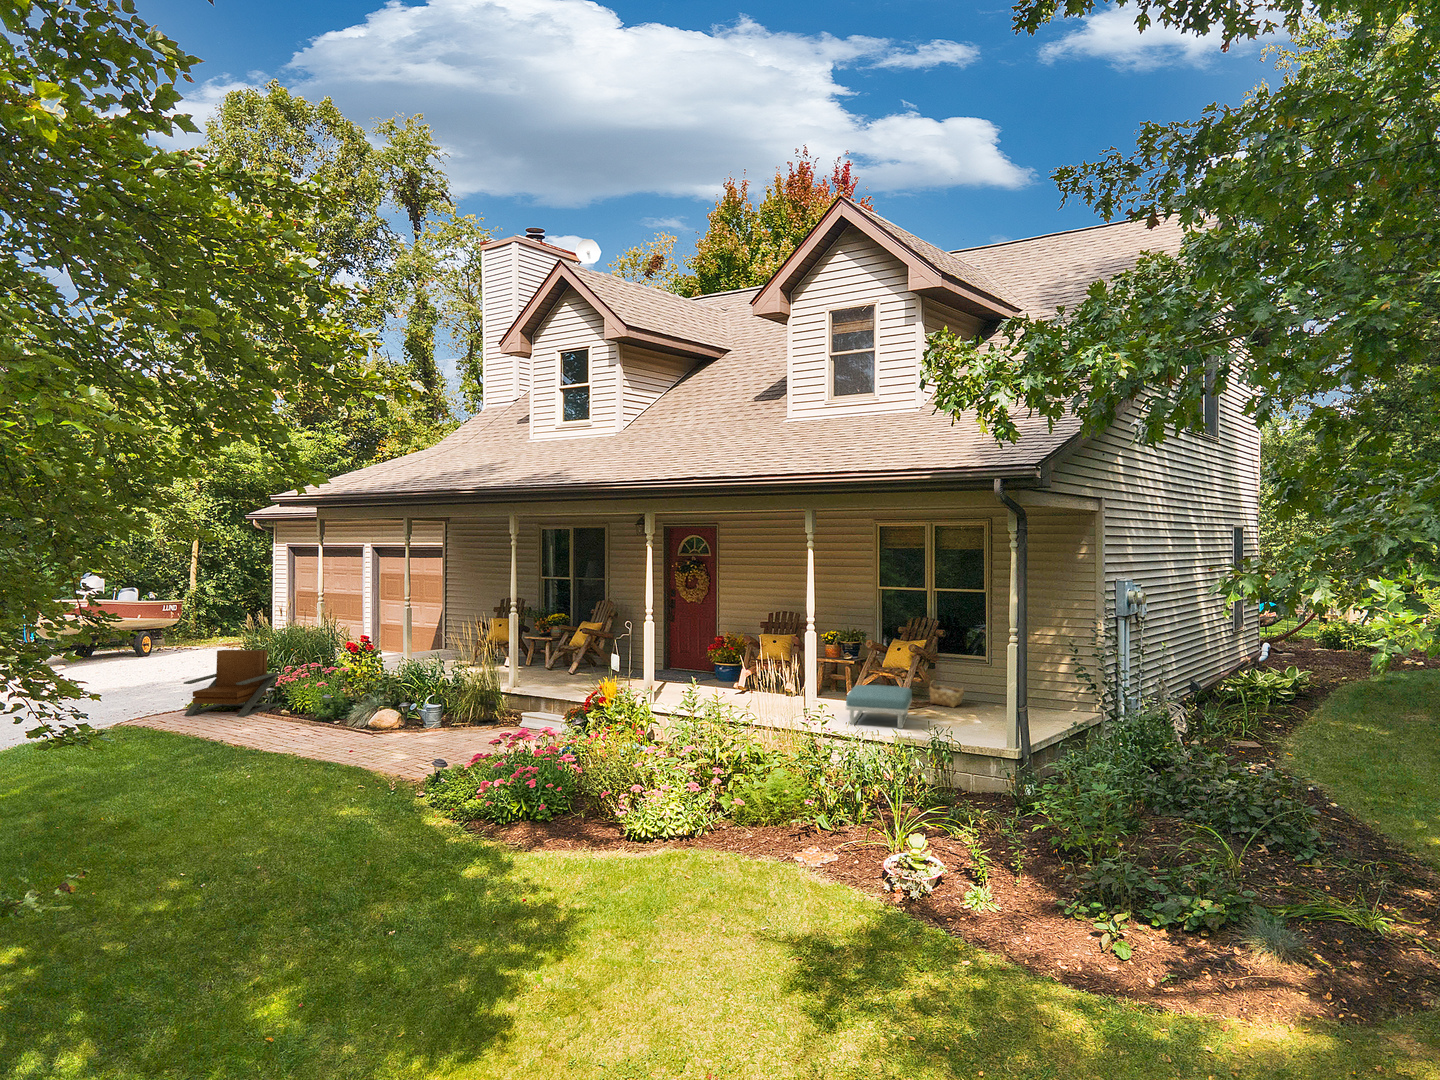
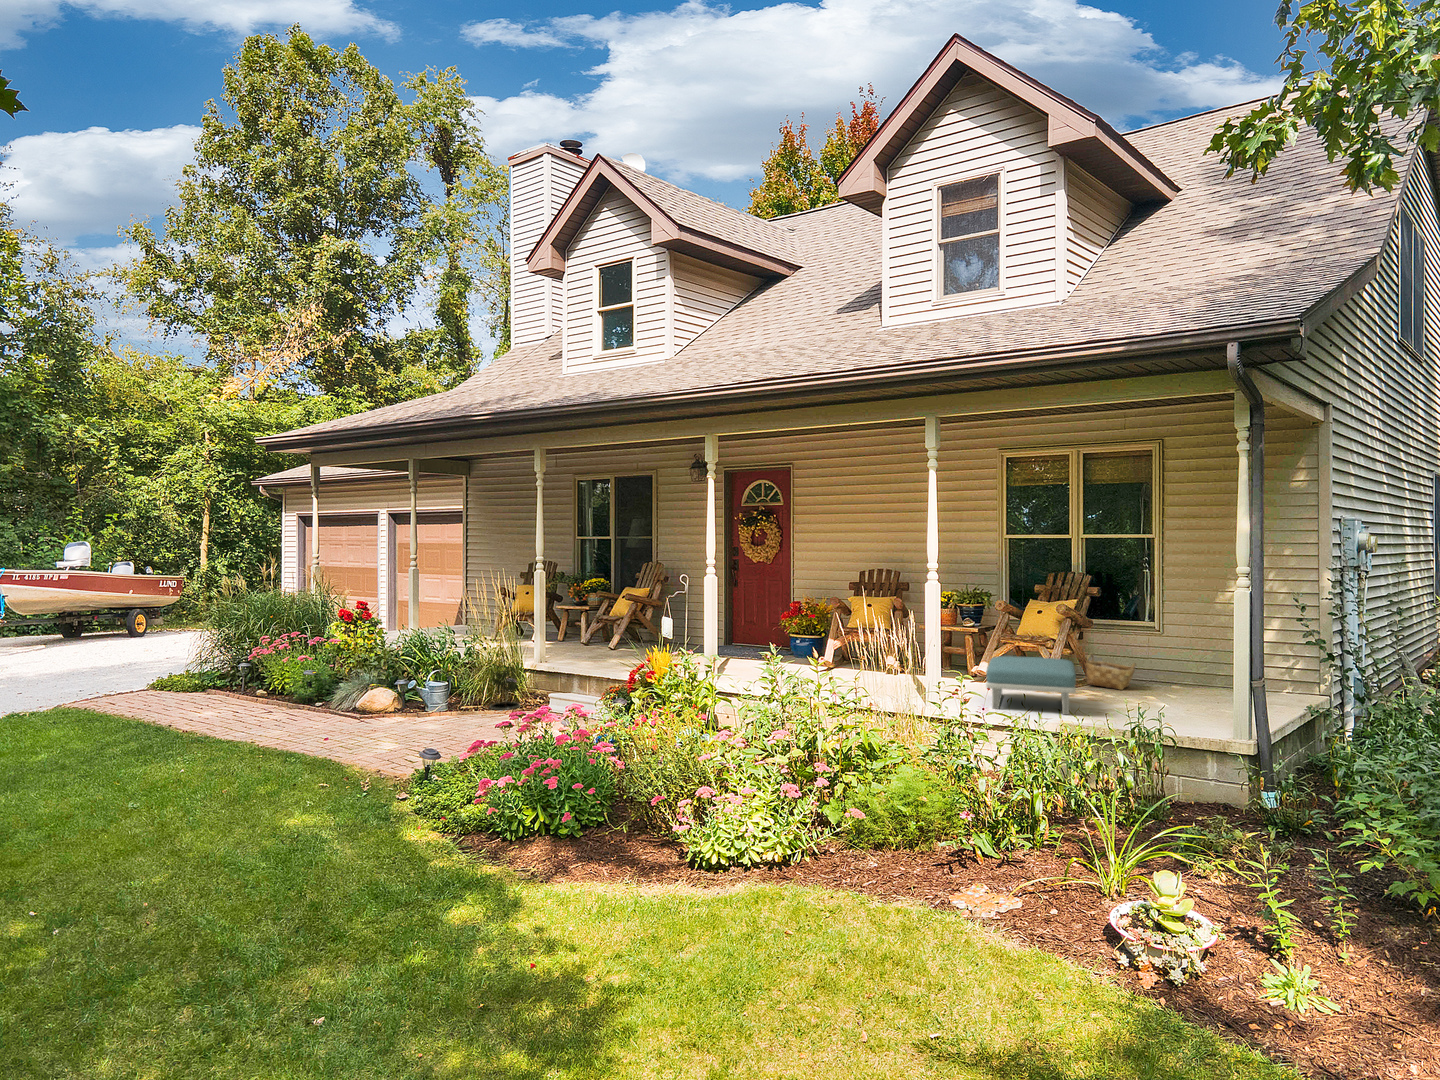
lounge chair: present [184,650,278,717] -> none [143,618,259,697]

